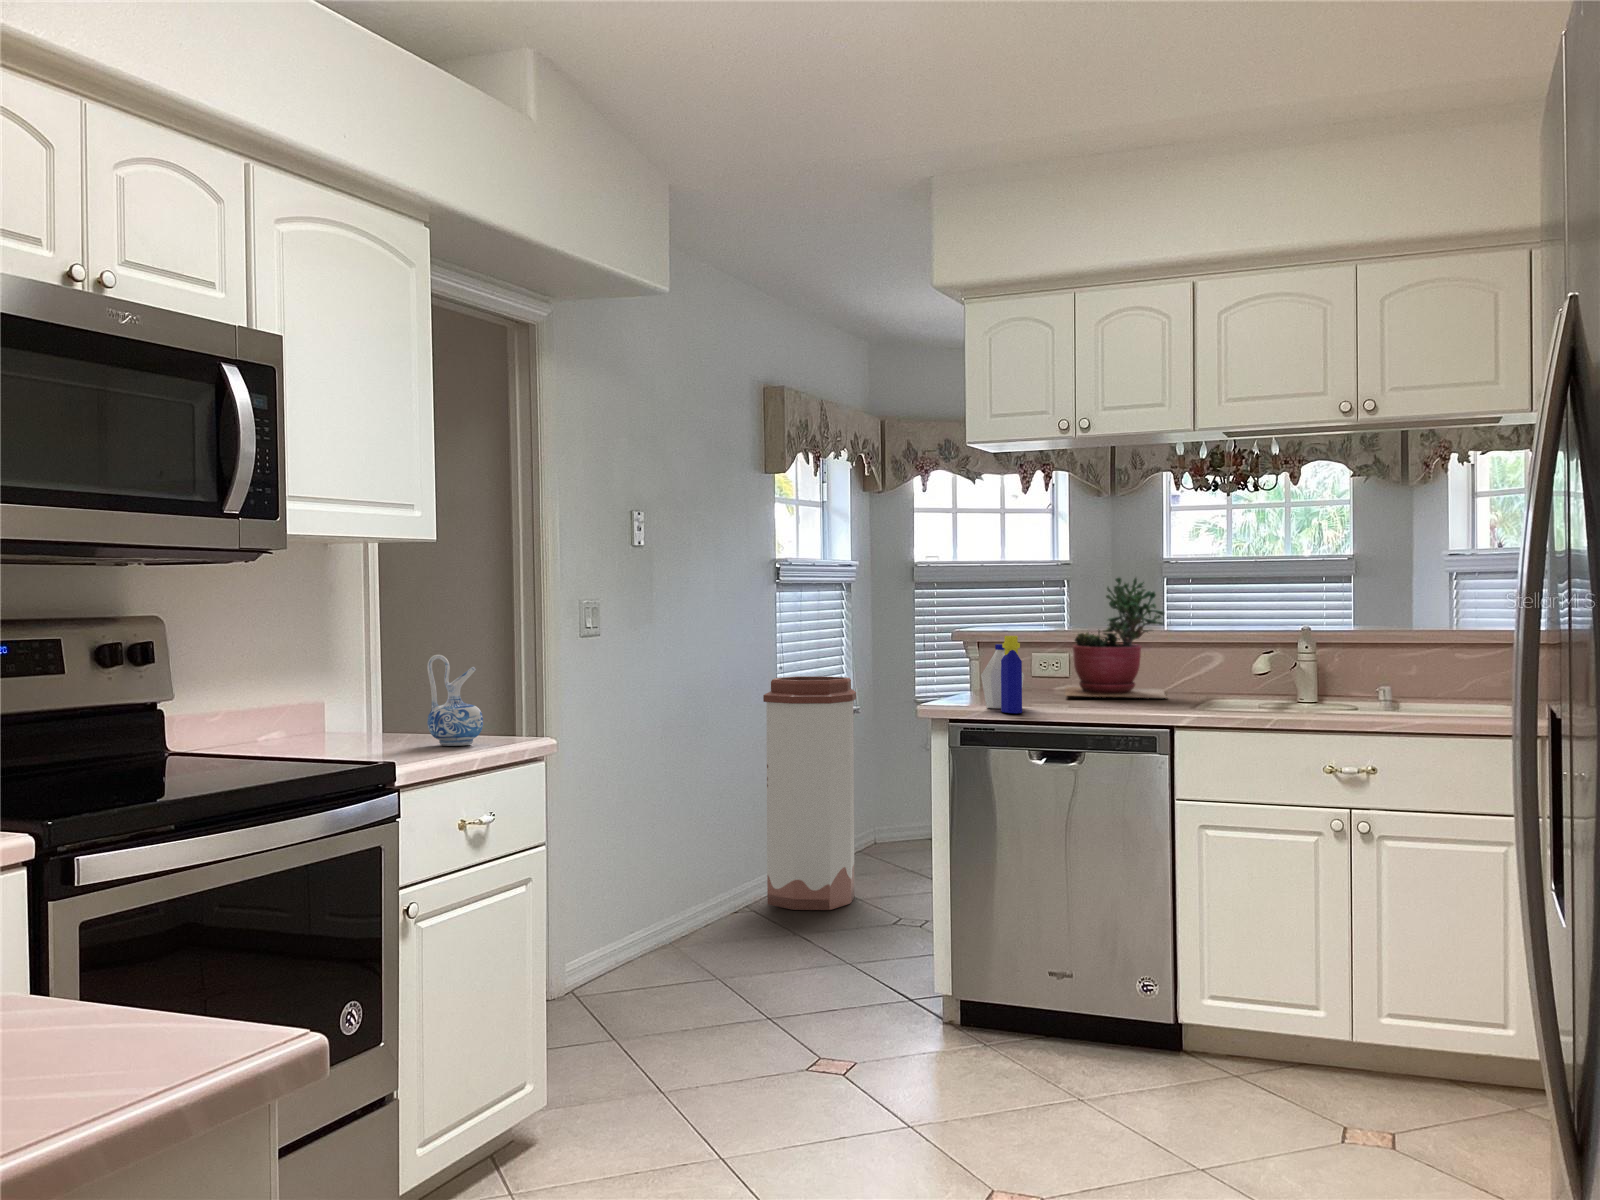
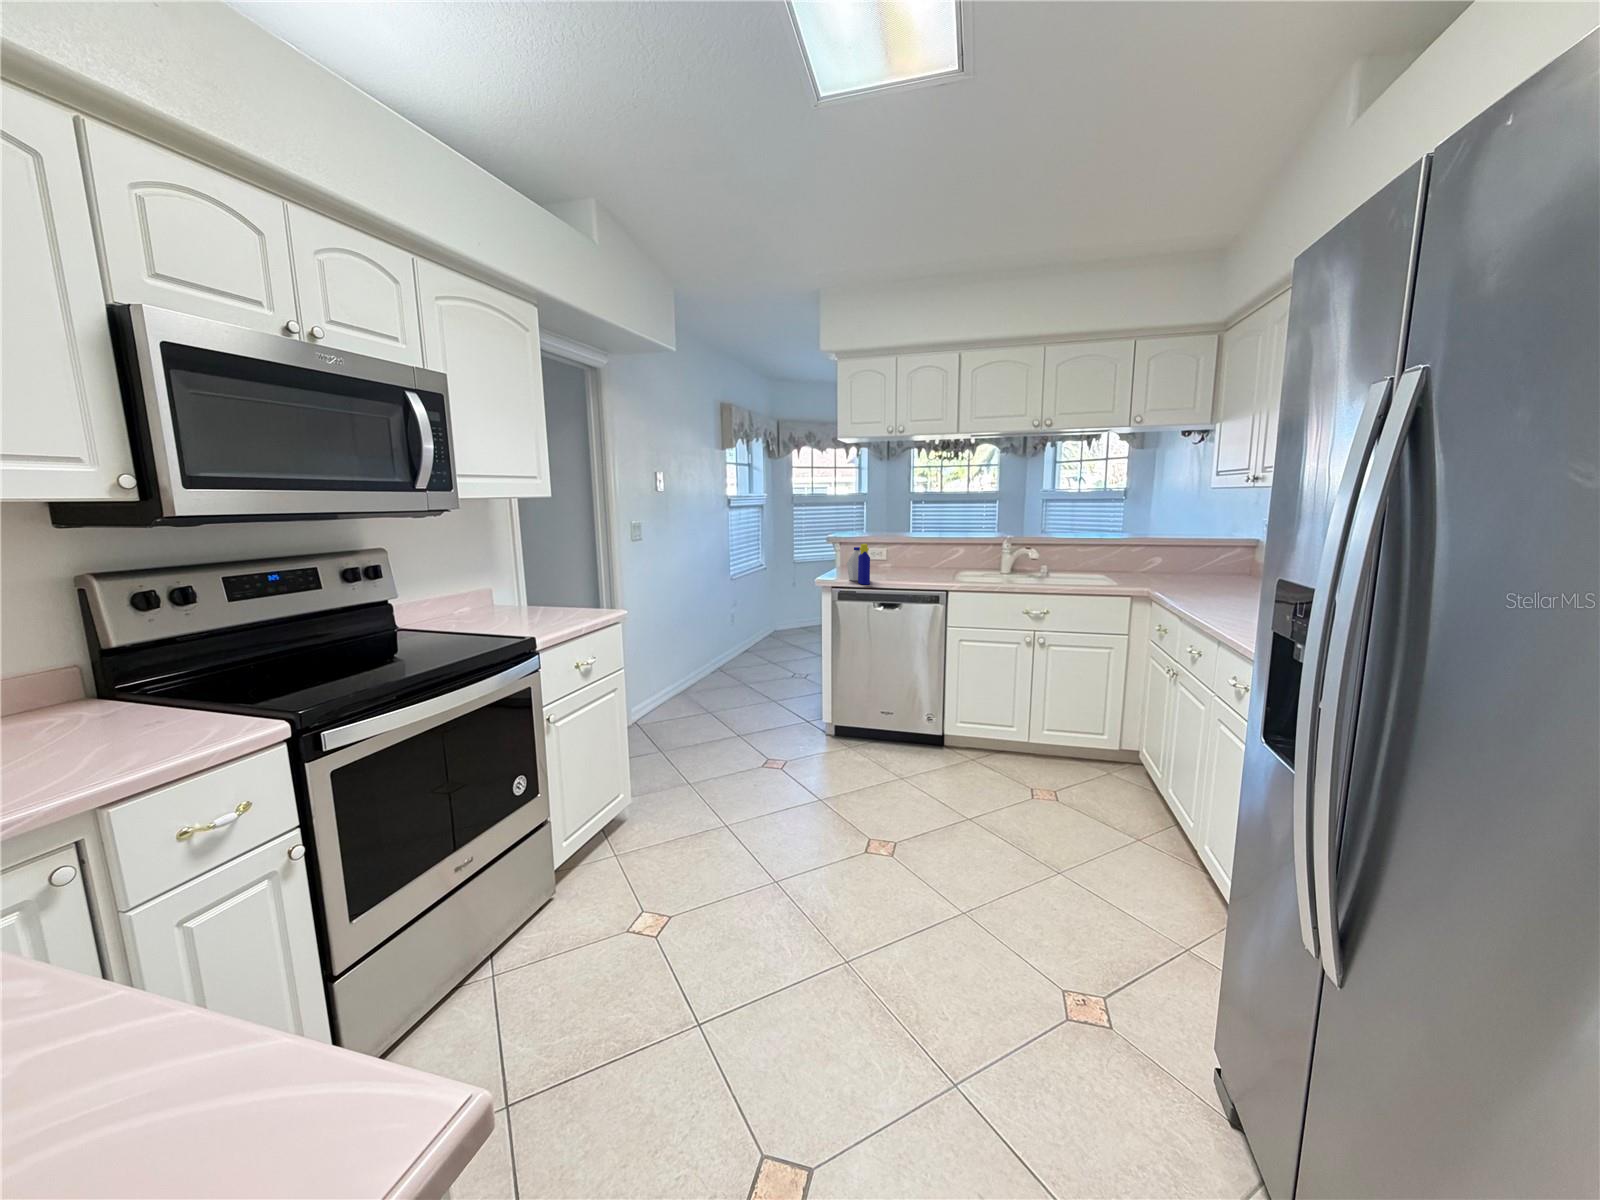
succulent plant: present [1065,578,1166,698] -> none [884,510,937,573]
ceramic pitcher: present [427,655,483,746] -> none [552,568,587,620]
trash can: present [763,676,856,910] -> none [724,556,771,672]

